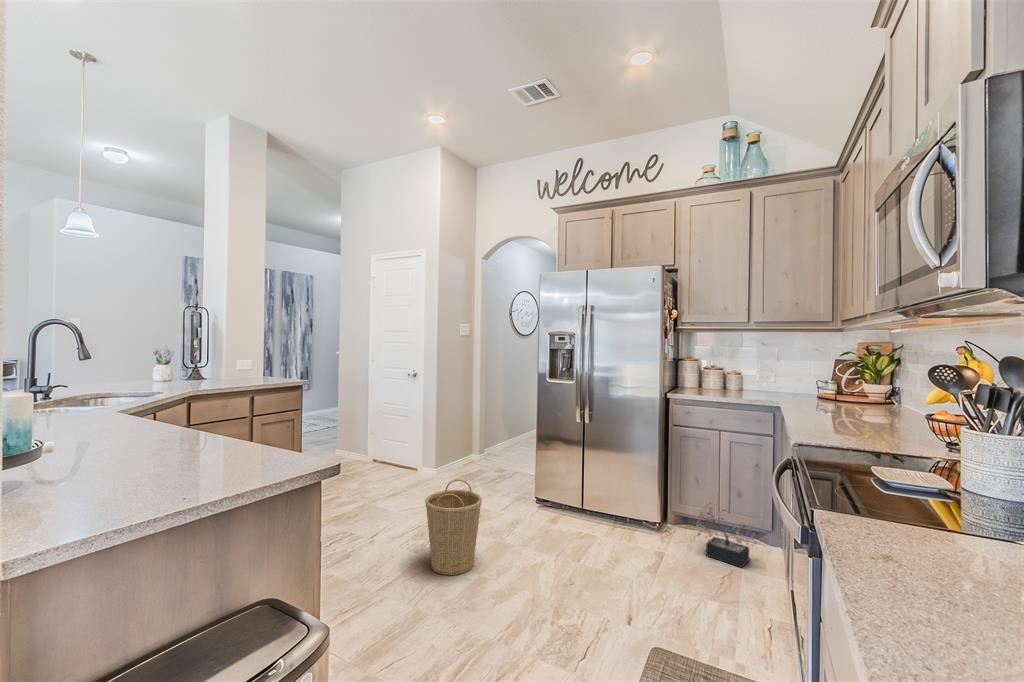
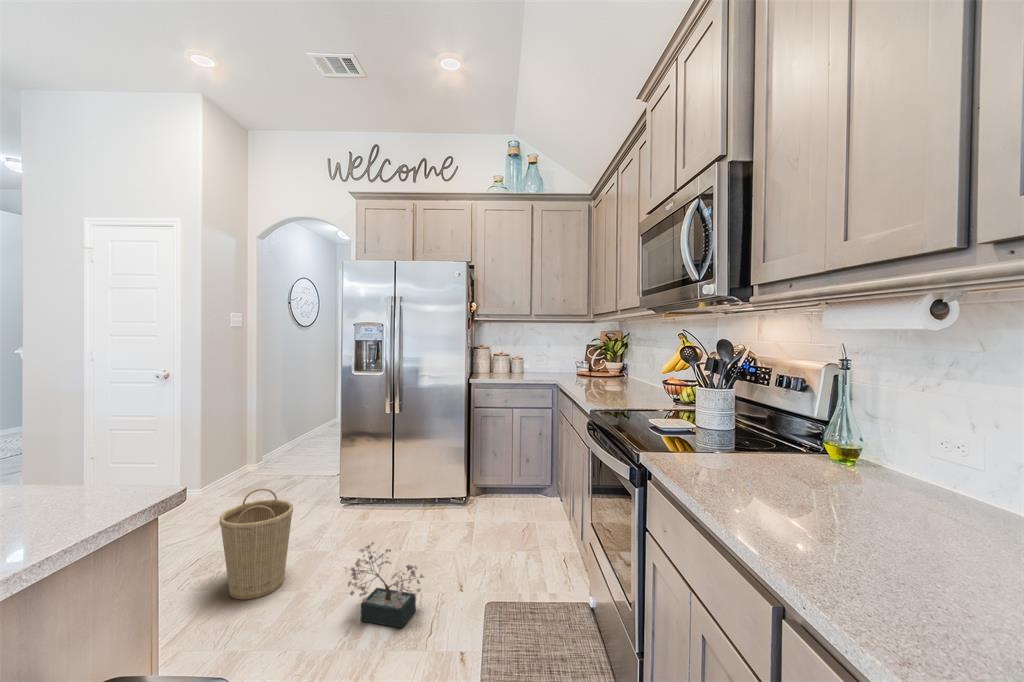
decorative plant: present [696,502,757,567] -> present [345,542,425,628]

